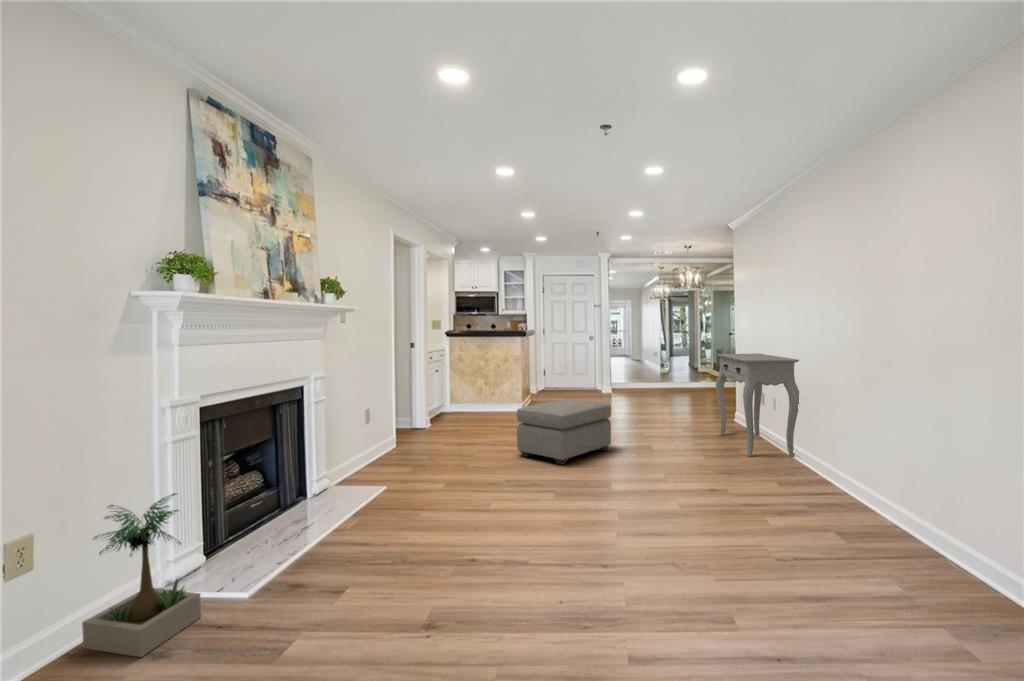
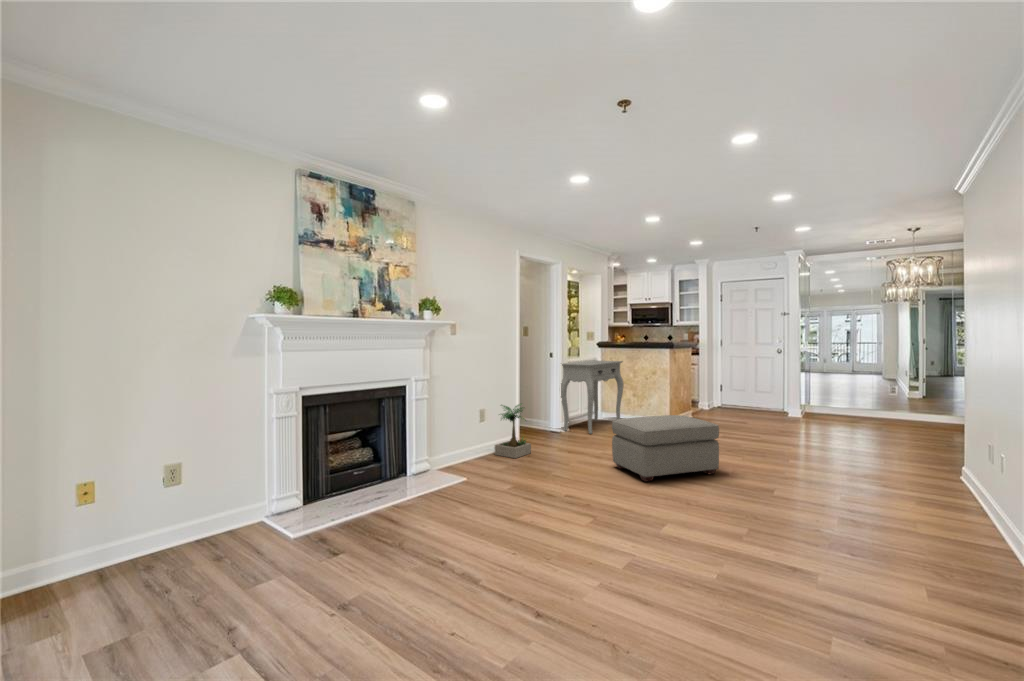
console table: present [716,354,800,457] -> present [561,361,623,434]
potted plant: present [82,493,201,657] -> present [495,405,531,458]

